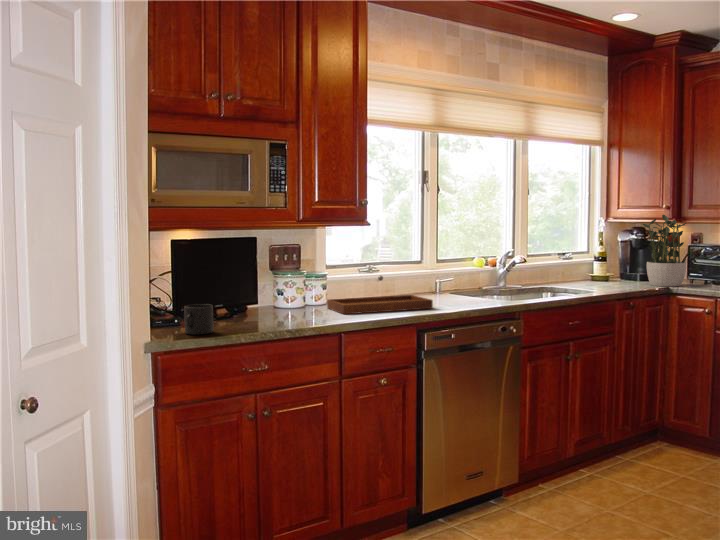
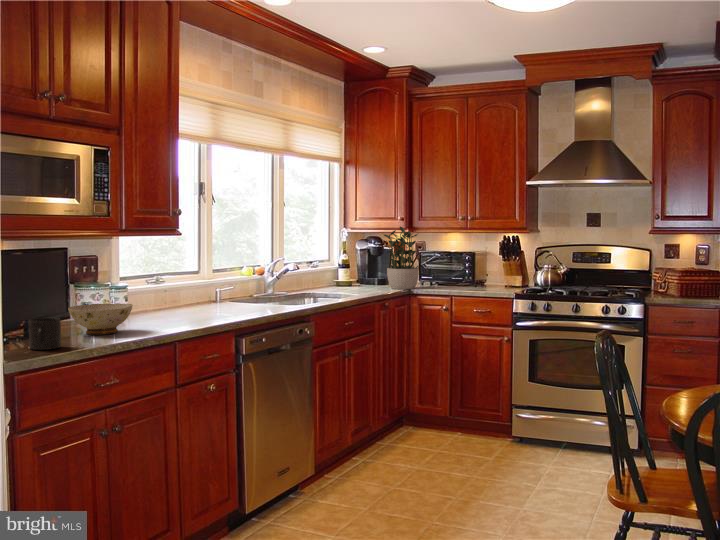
tray: present [327,276,433,314] -> none [135,285,241,324]
ceramic bowl: none [243,292,303,322] -> present [68,303,133,335]

